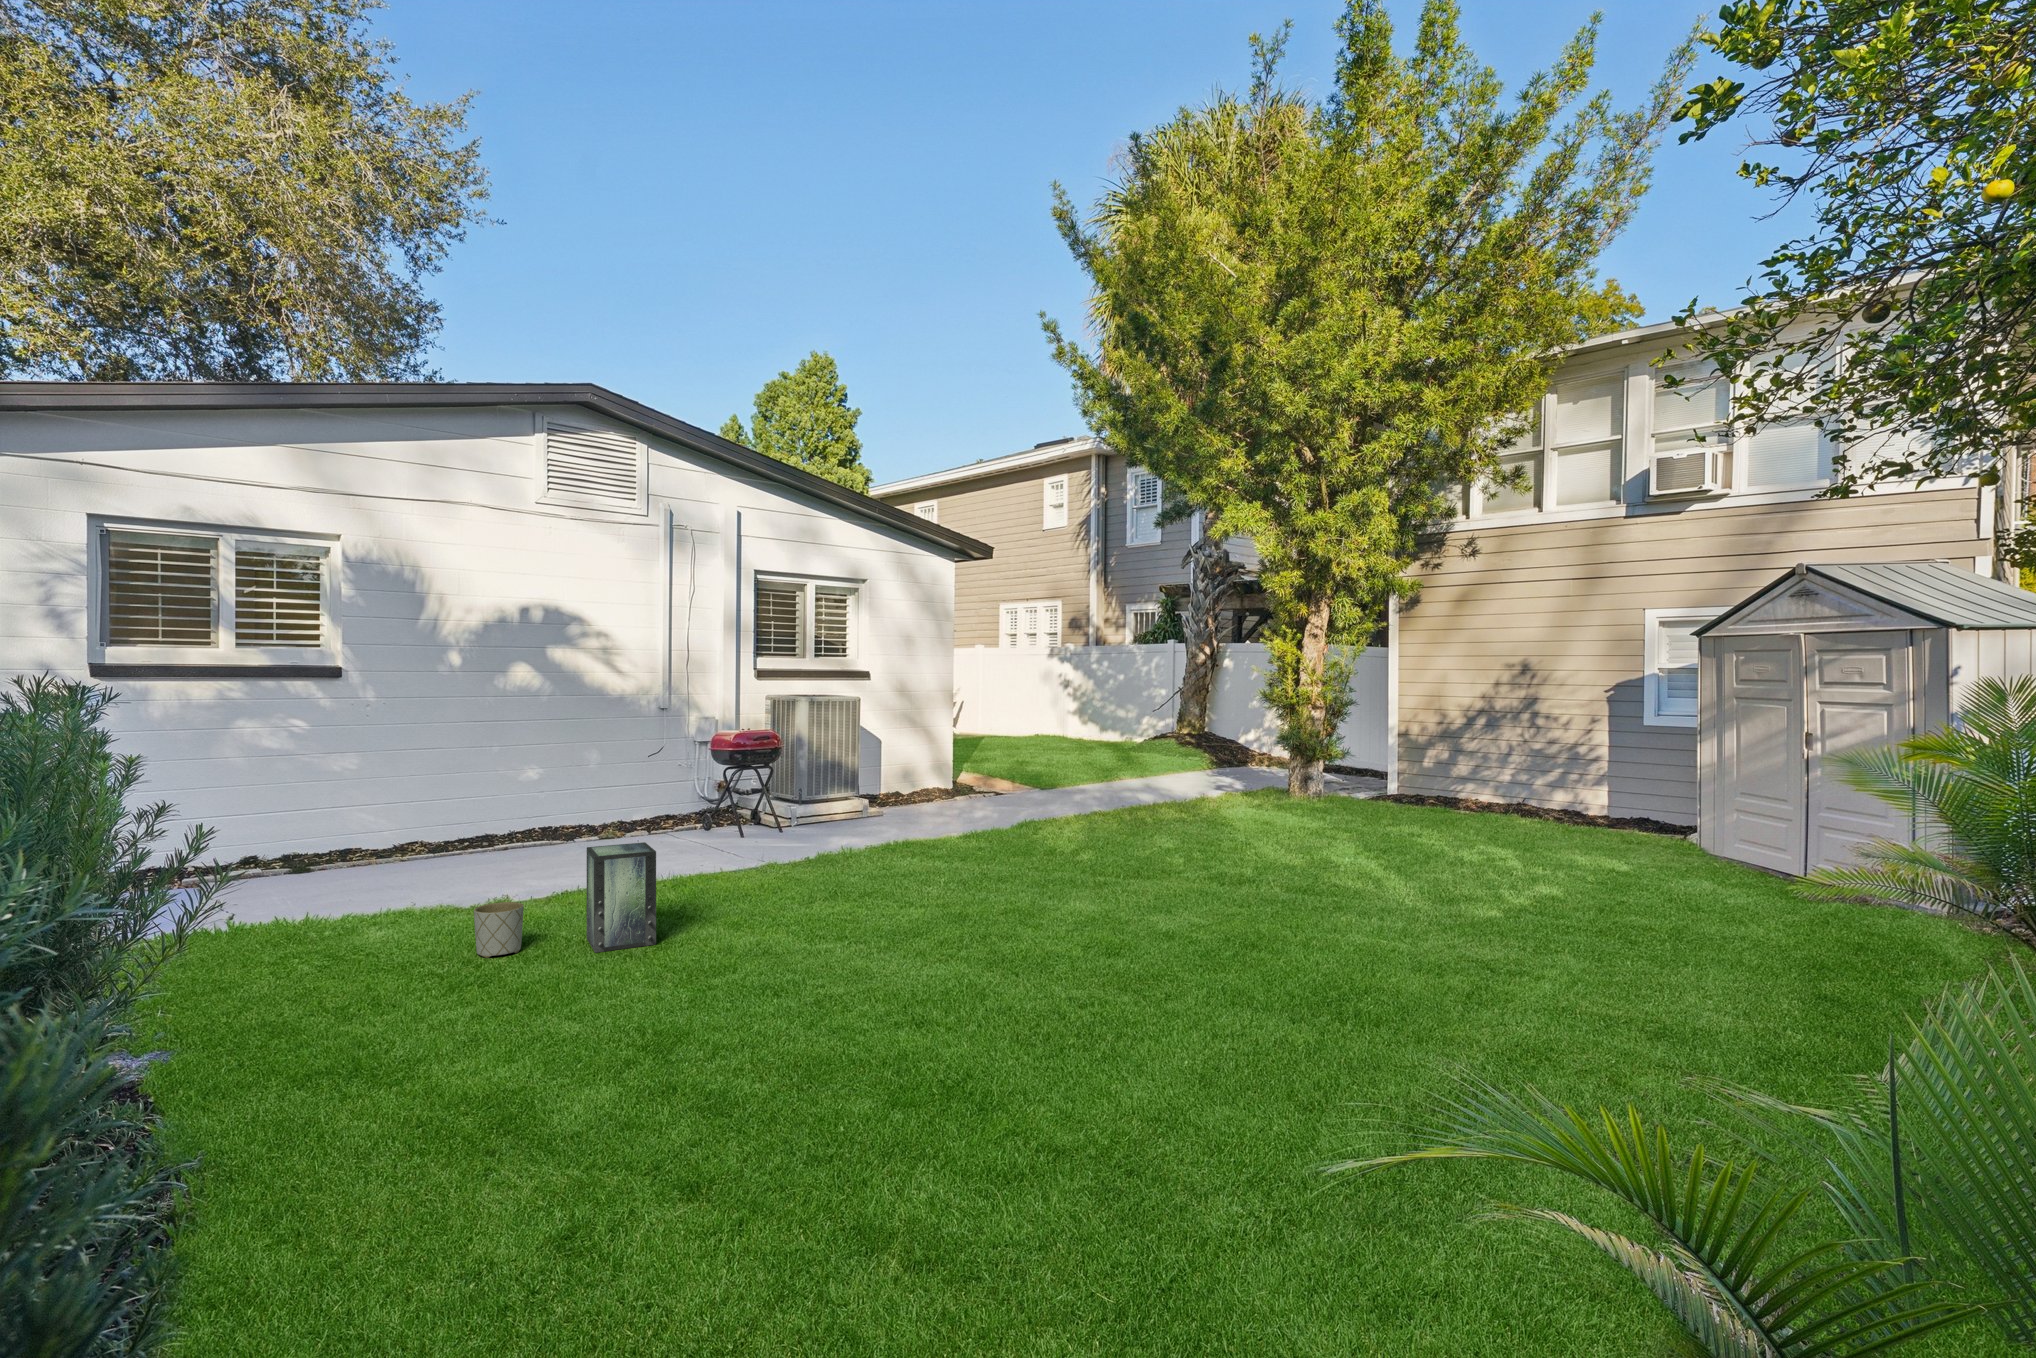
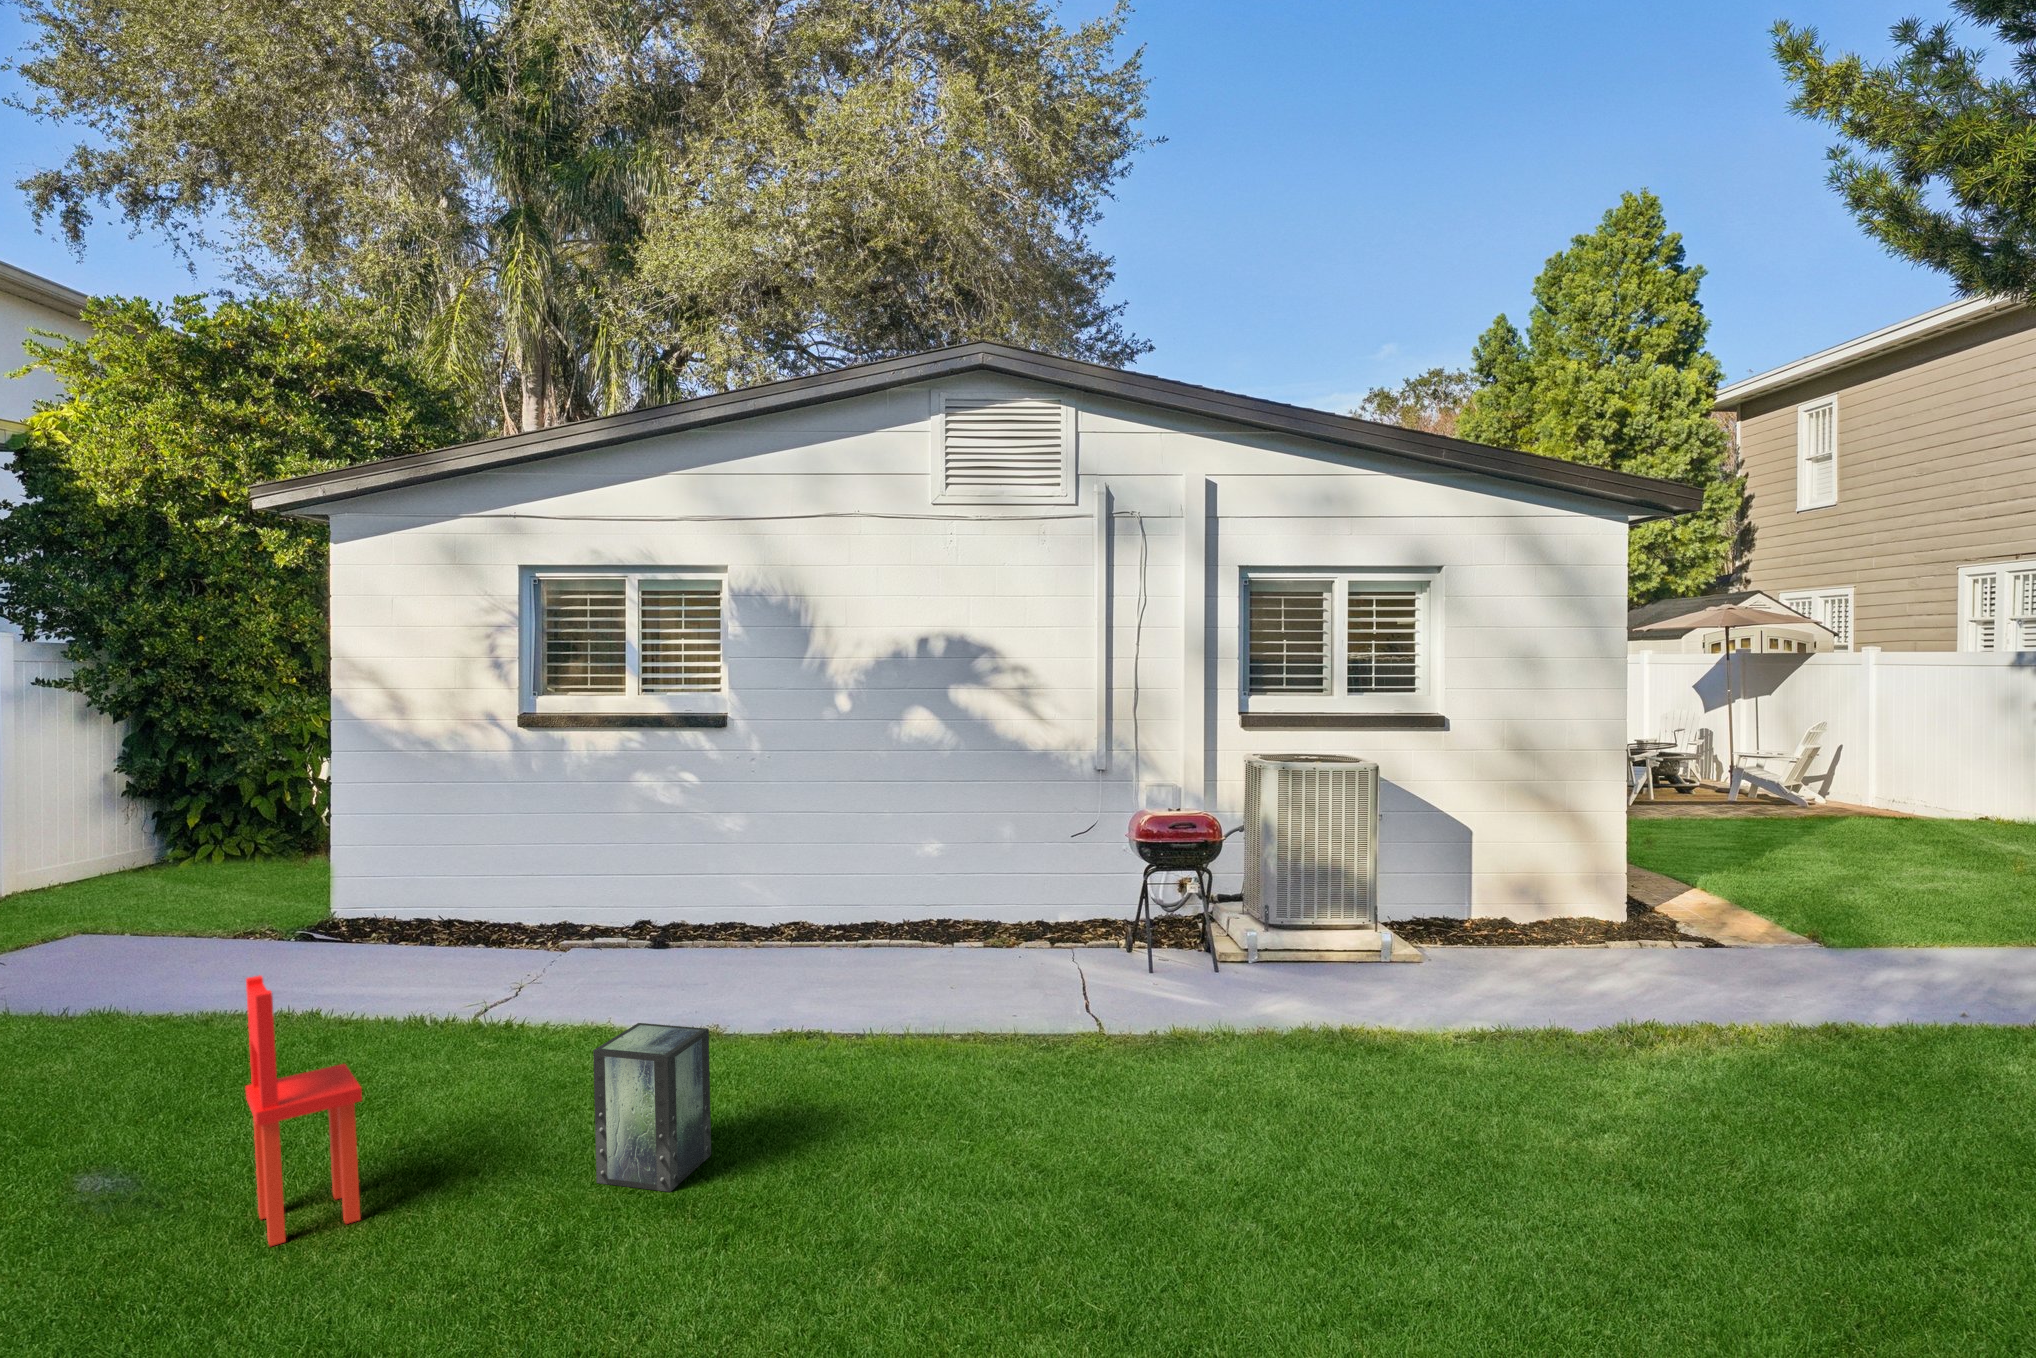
chair: none [344,818,461,1019] -> present [245,975,362,1247]
planter: present [474,902,524,958] -> none [505,1074,566,1151]

